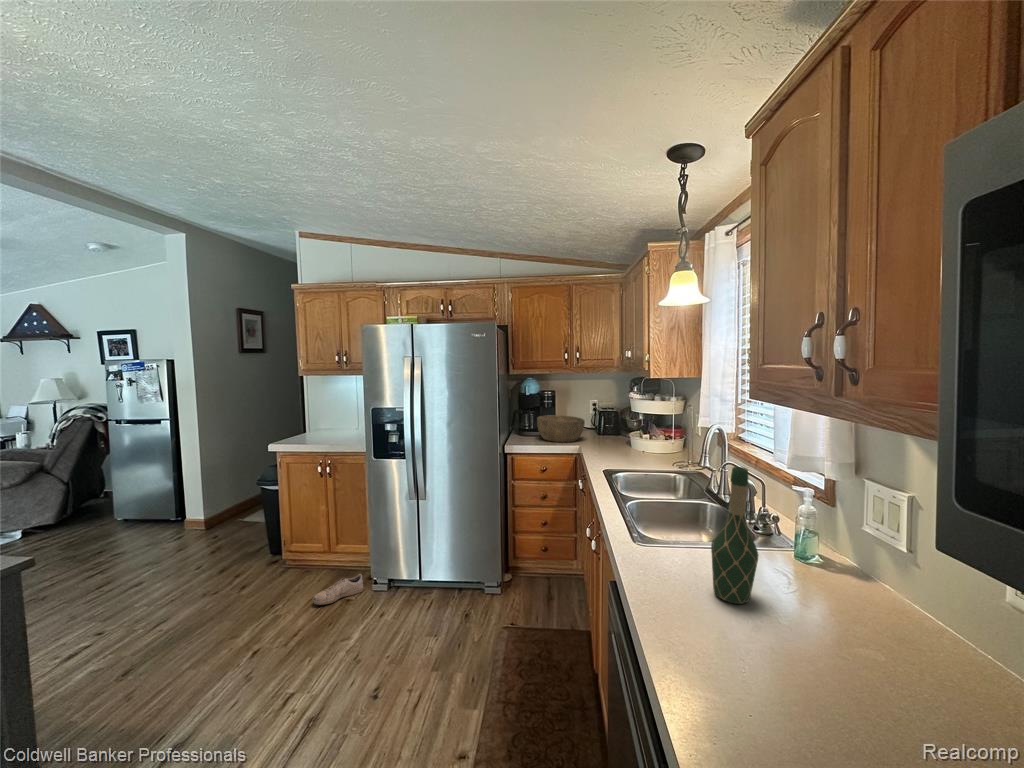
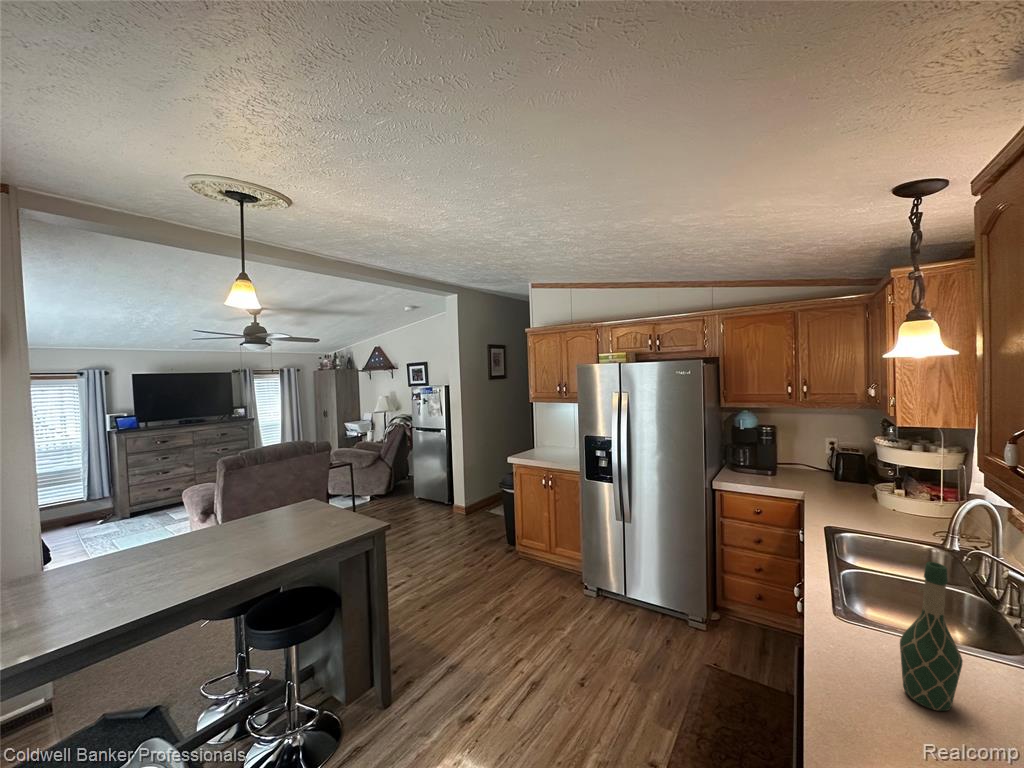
bowl: present [537,415,585,442] -> none [752,452,813,485]
shoe: present [313,574,363,605] -> none [538,577,577,596]

